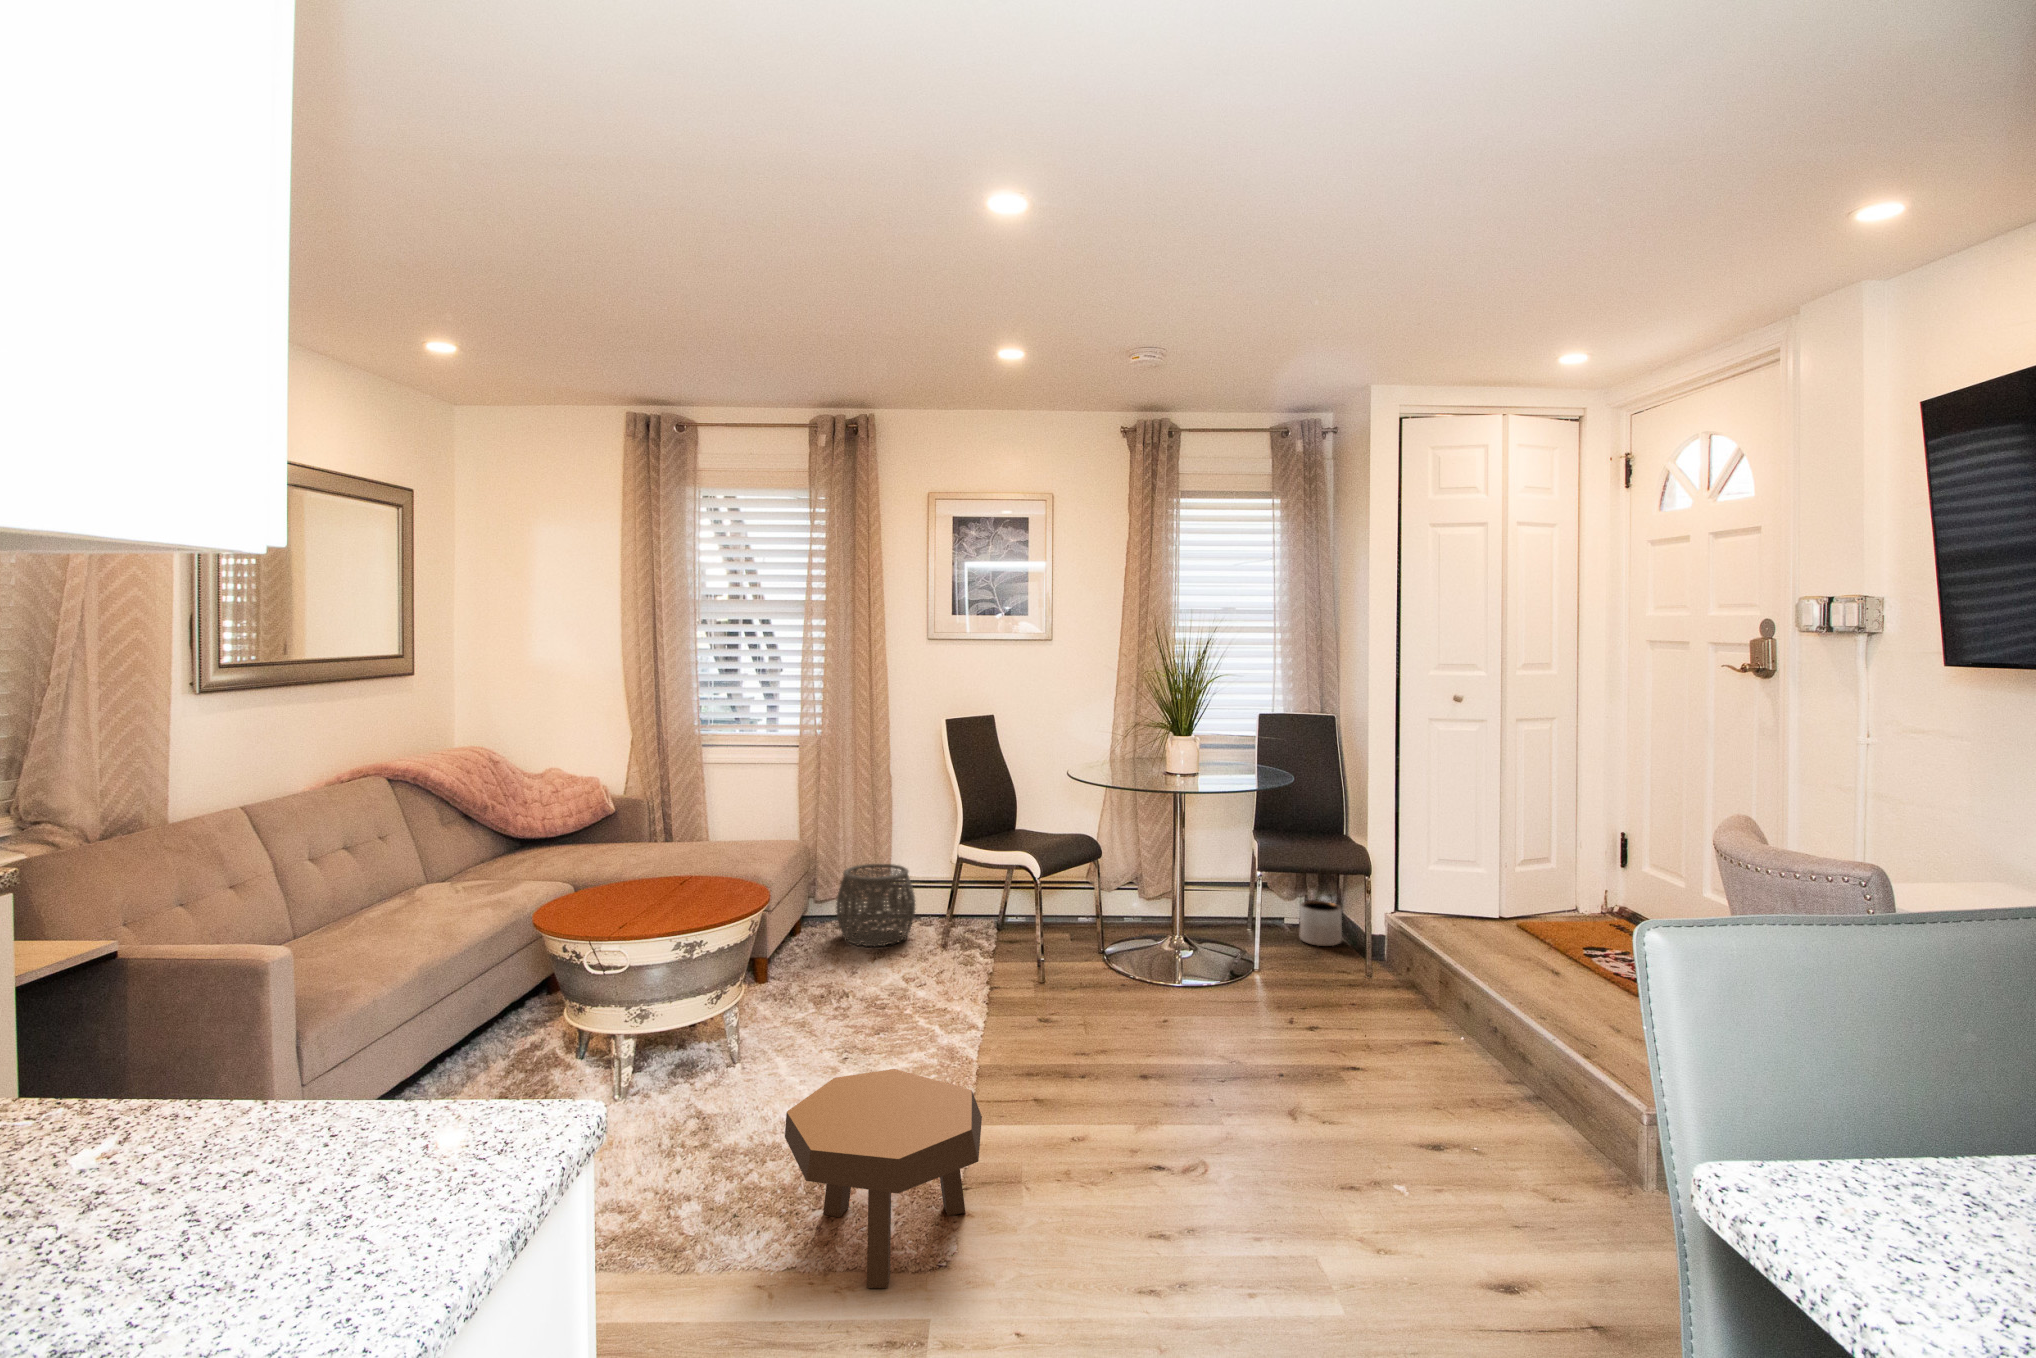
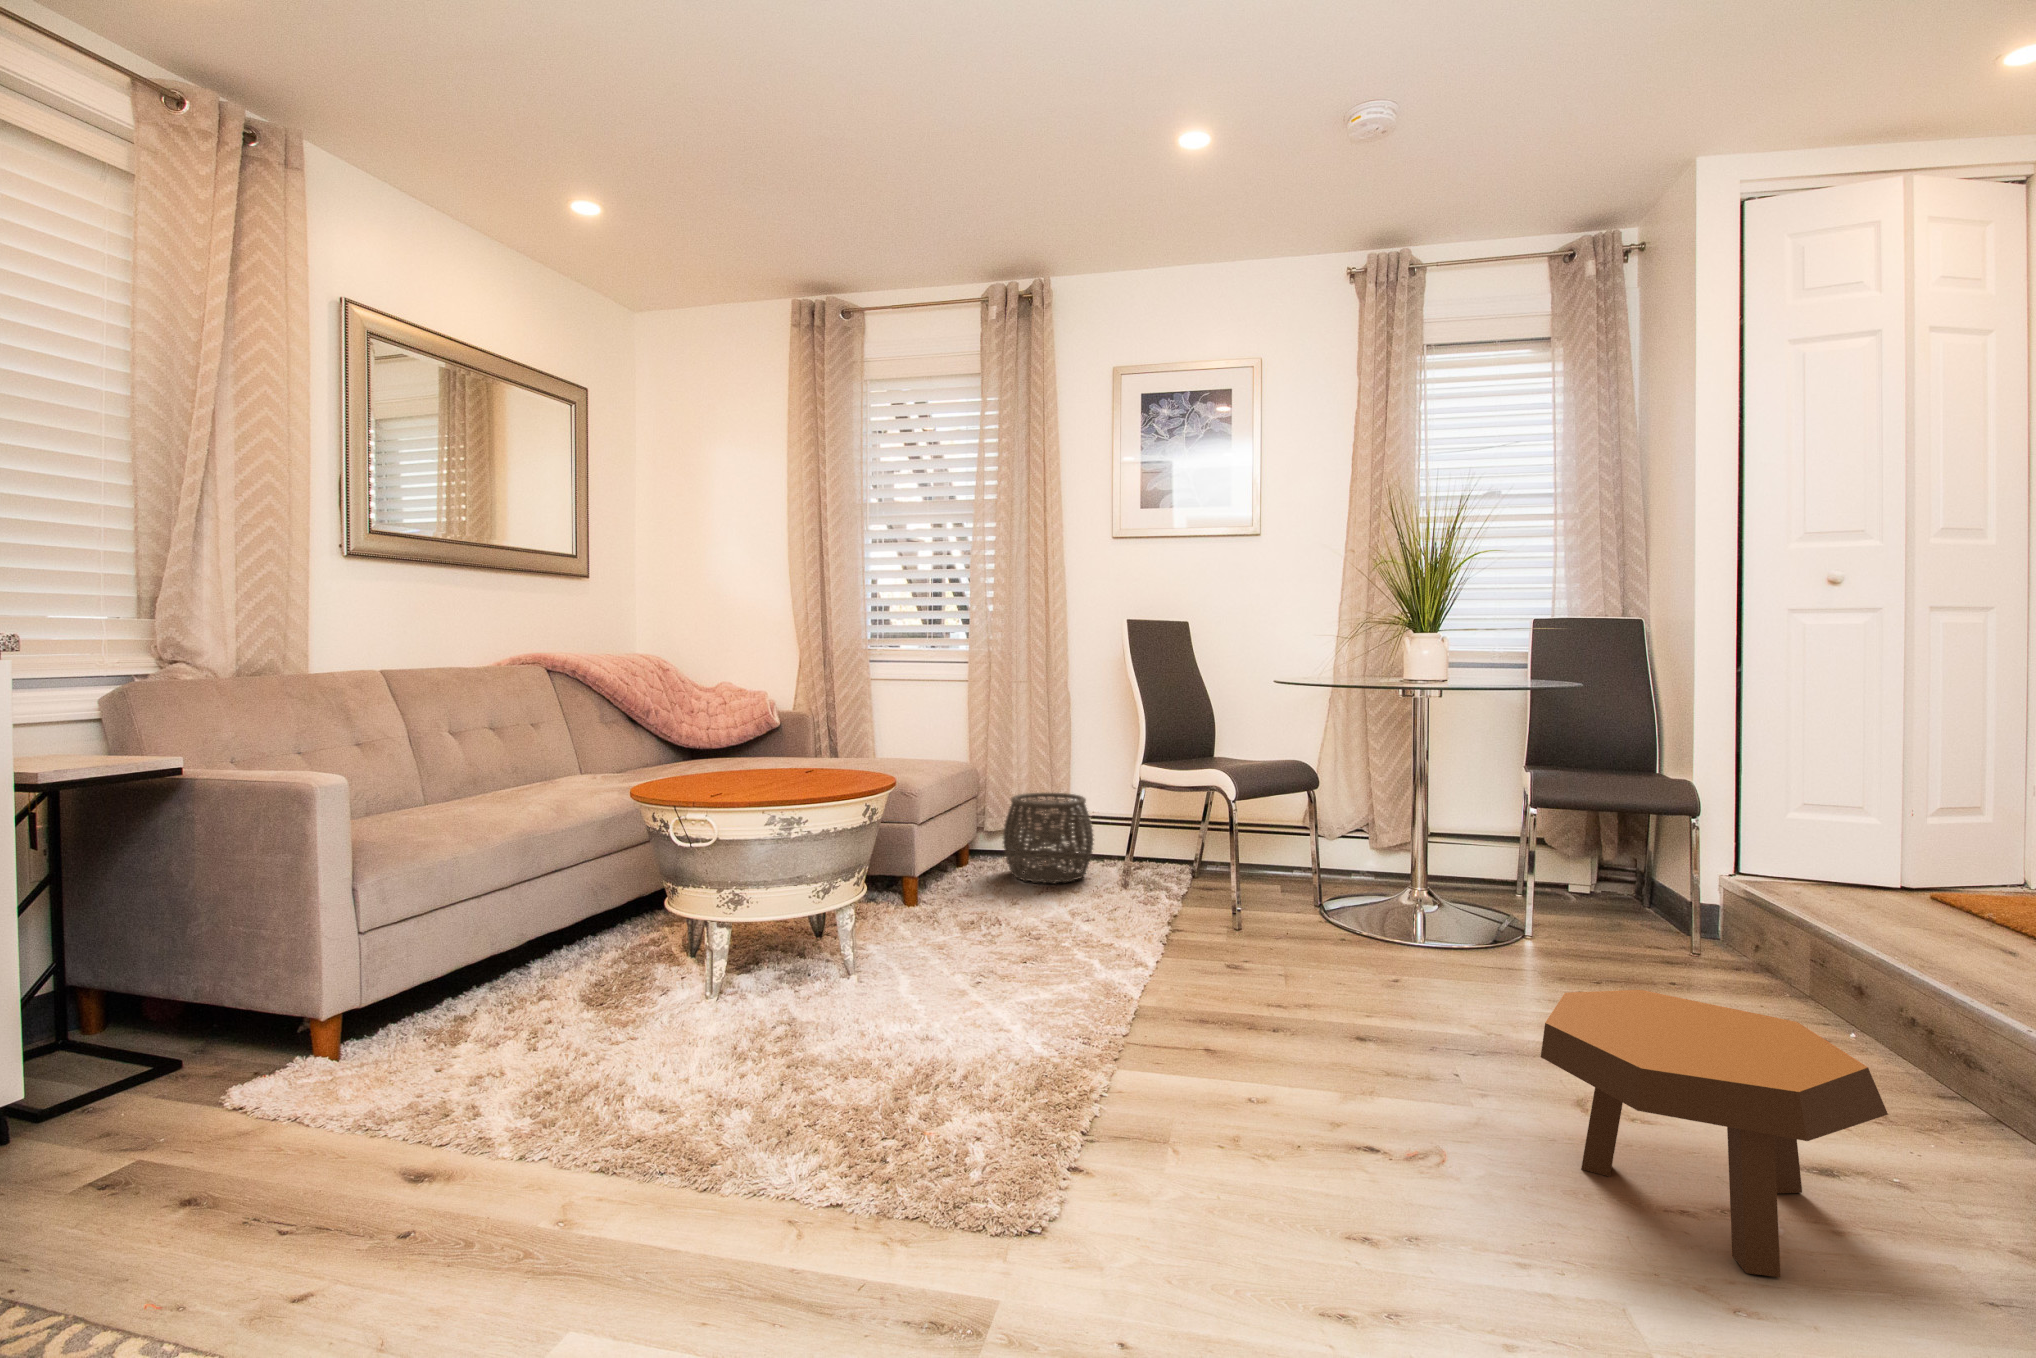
planter: present [1300,901,1342,946] -> none [1593,860,1655,918]
footstool: present [785,1069,982,1288] -> present [1541,990,1888,1277]

